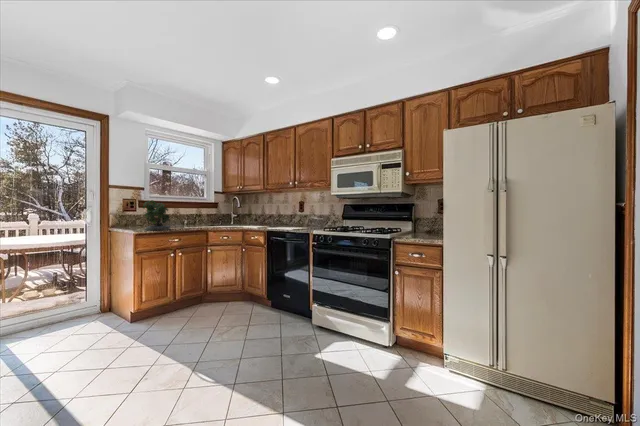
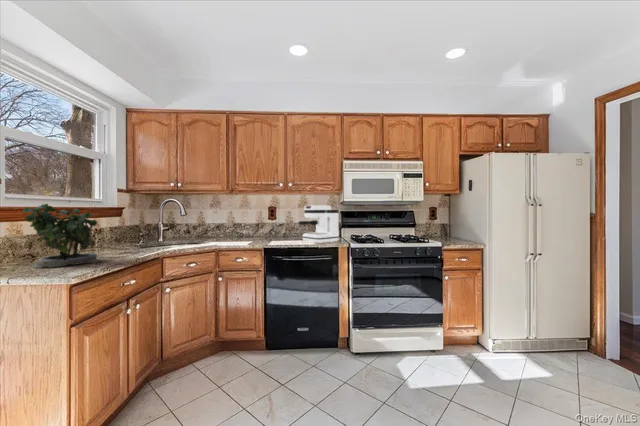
coffee maker: none [289,199,318,230] -> present [298,205,339,243]

